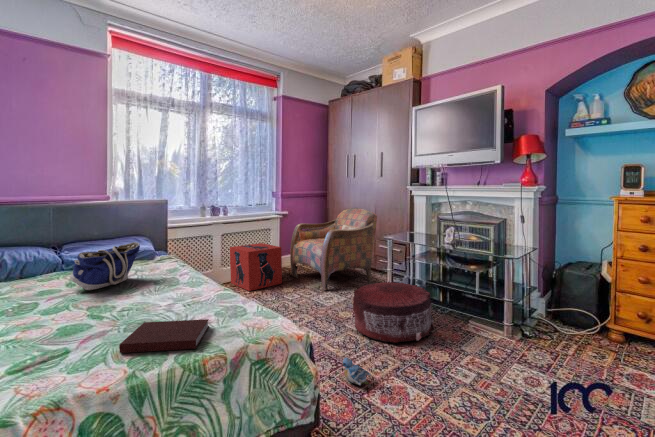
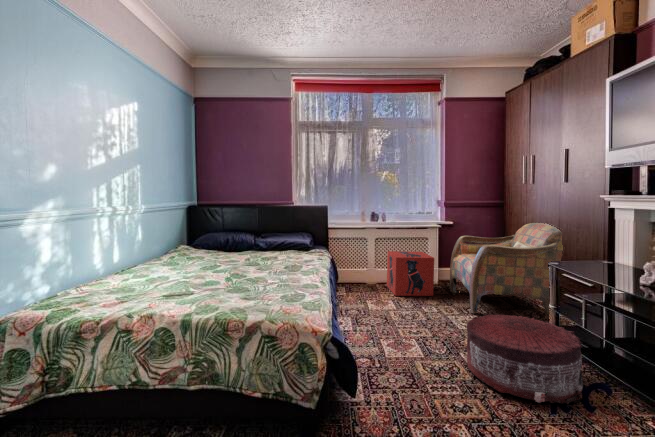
tote bag: present [70,242,140,290] -> none [238,234,283,264]
notebook: present [119,319,209,353] -> none [203,287,266,311]
plush toy: present [343,358,371,385] -> none [402,378,429,417]

